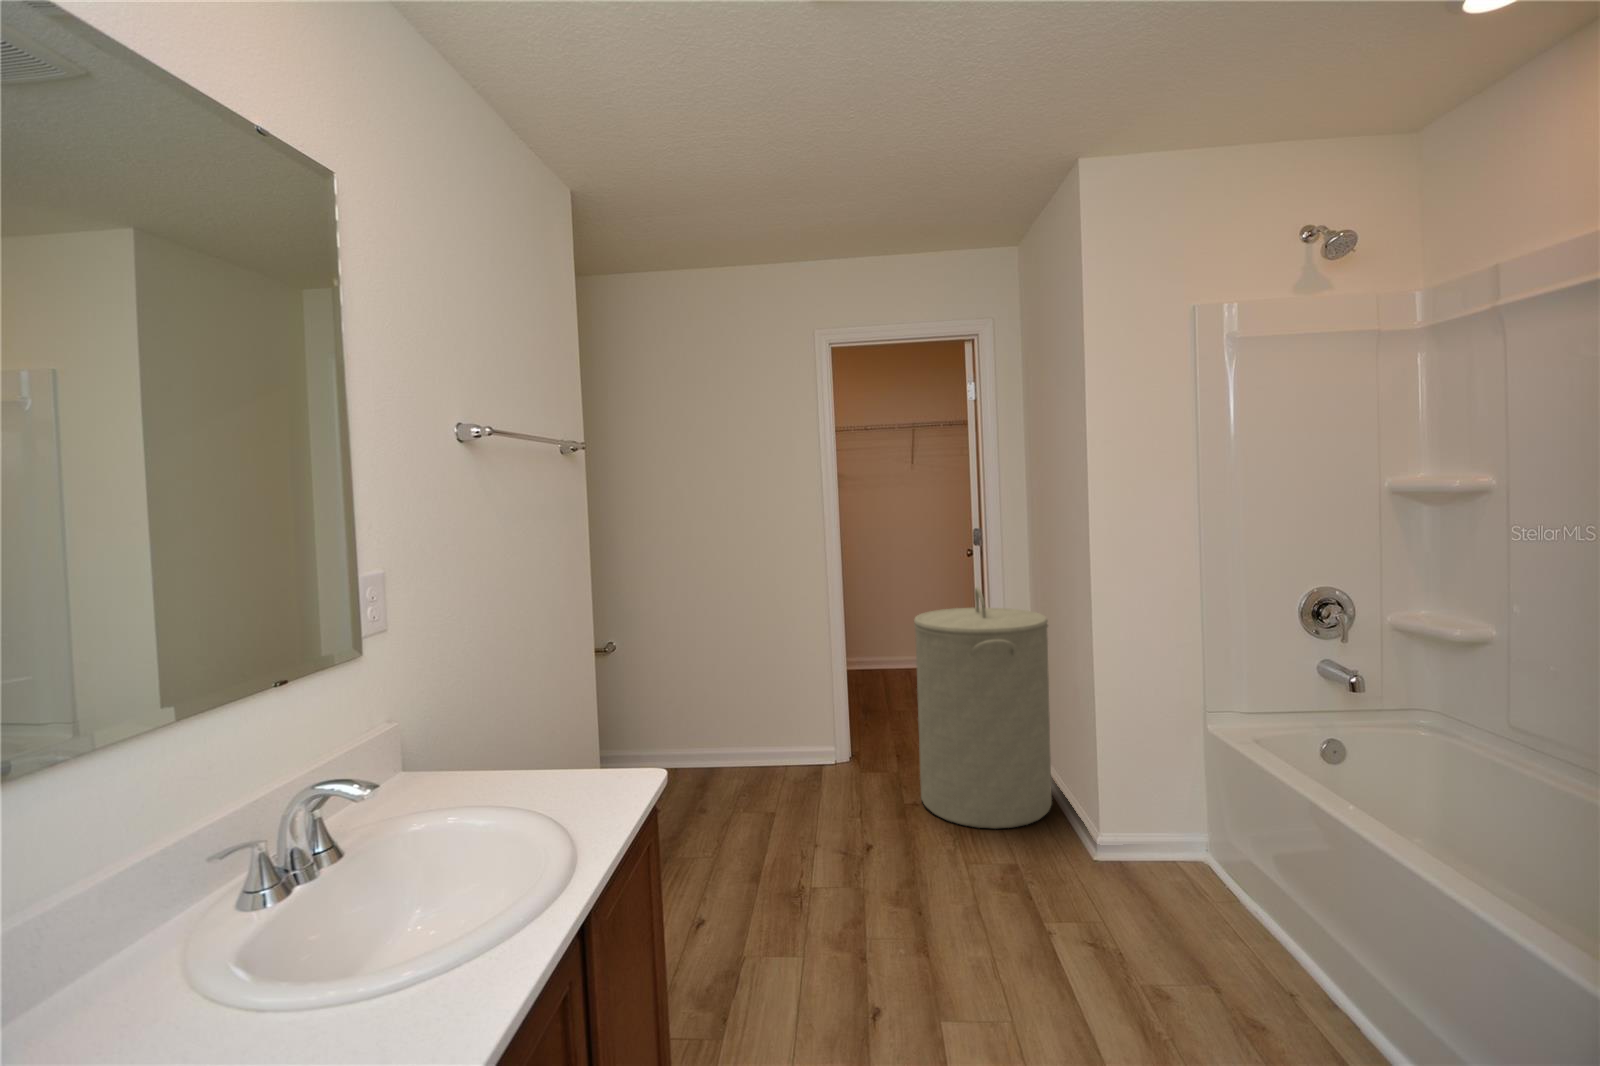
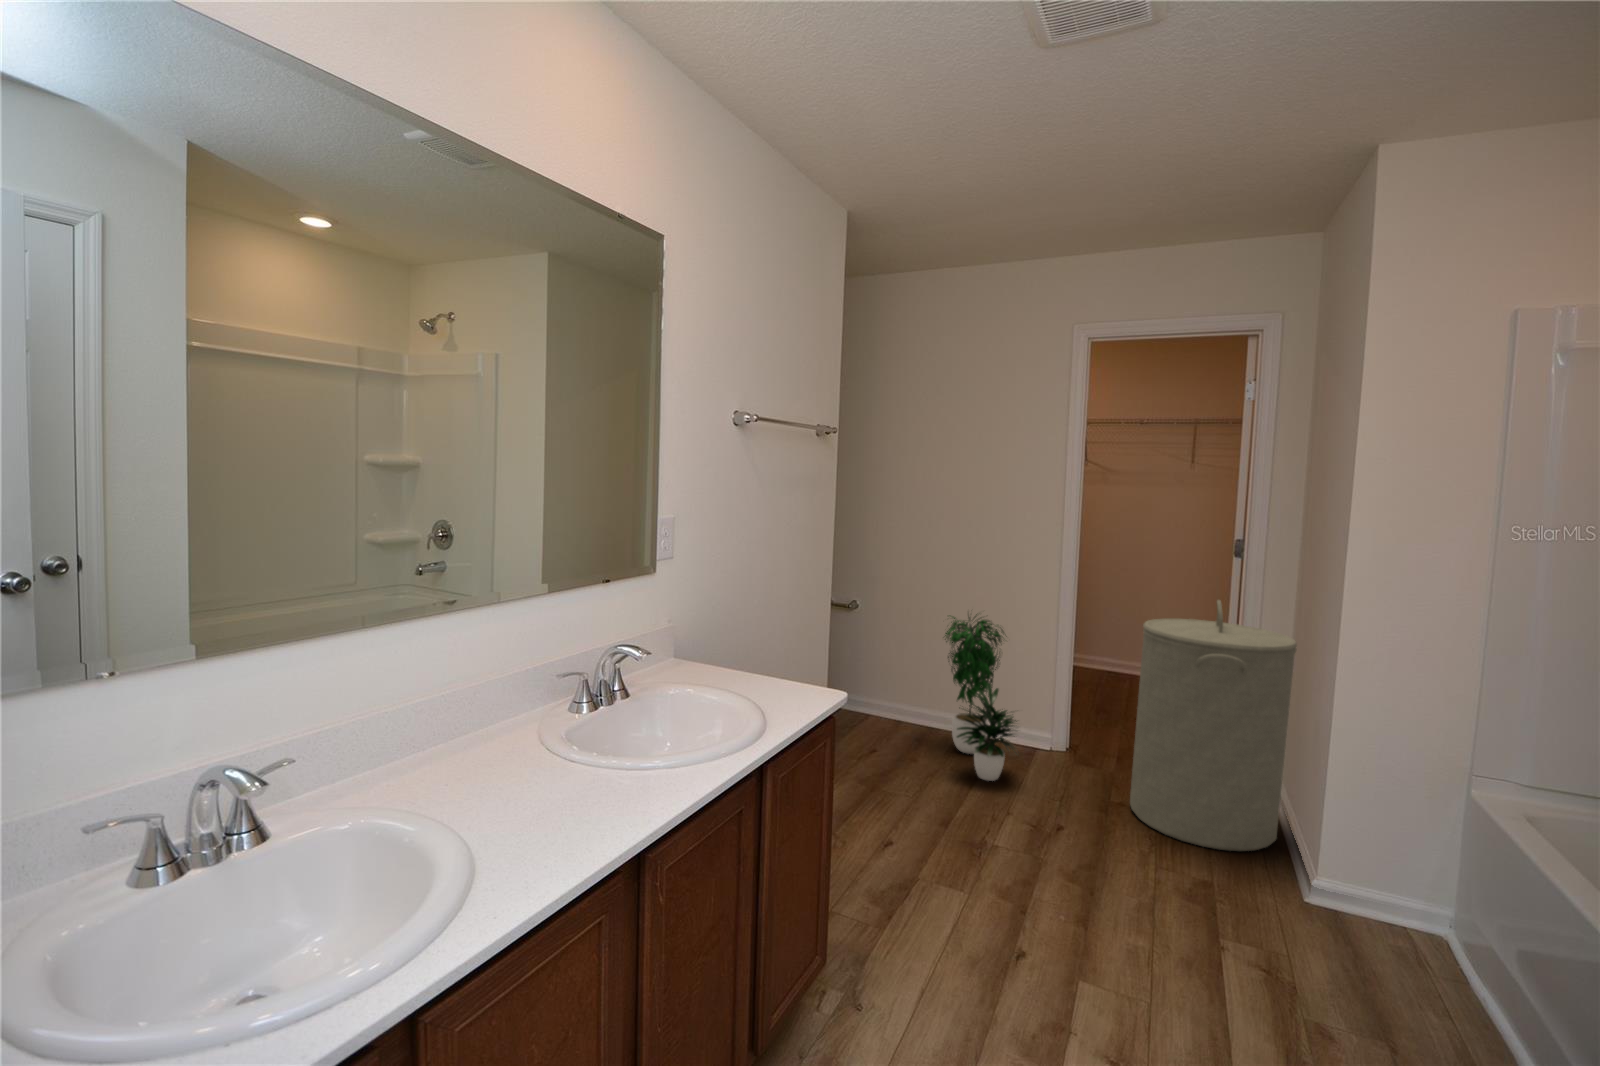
potted plant: none [712,626,812,810] -> present [945,614,1017,781]

